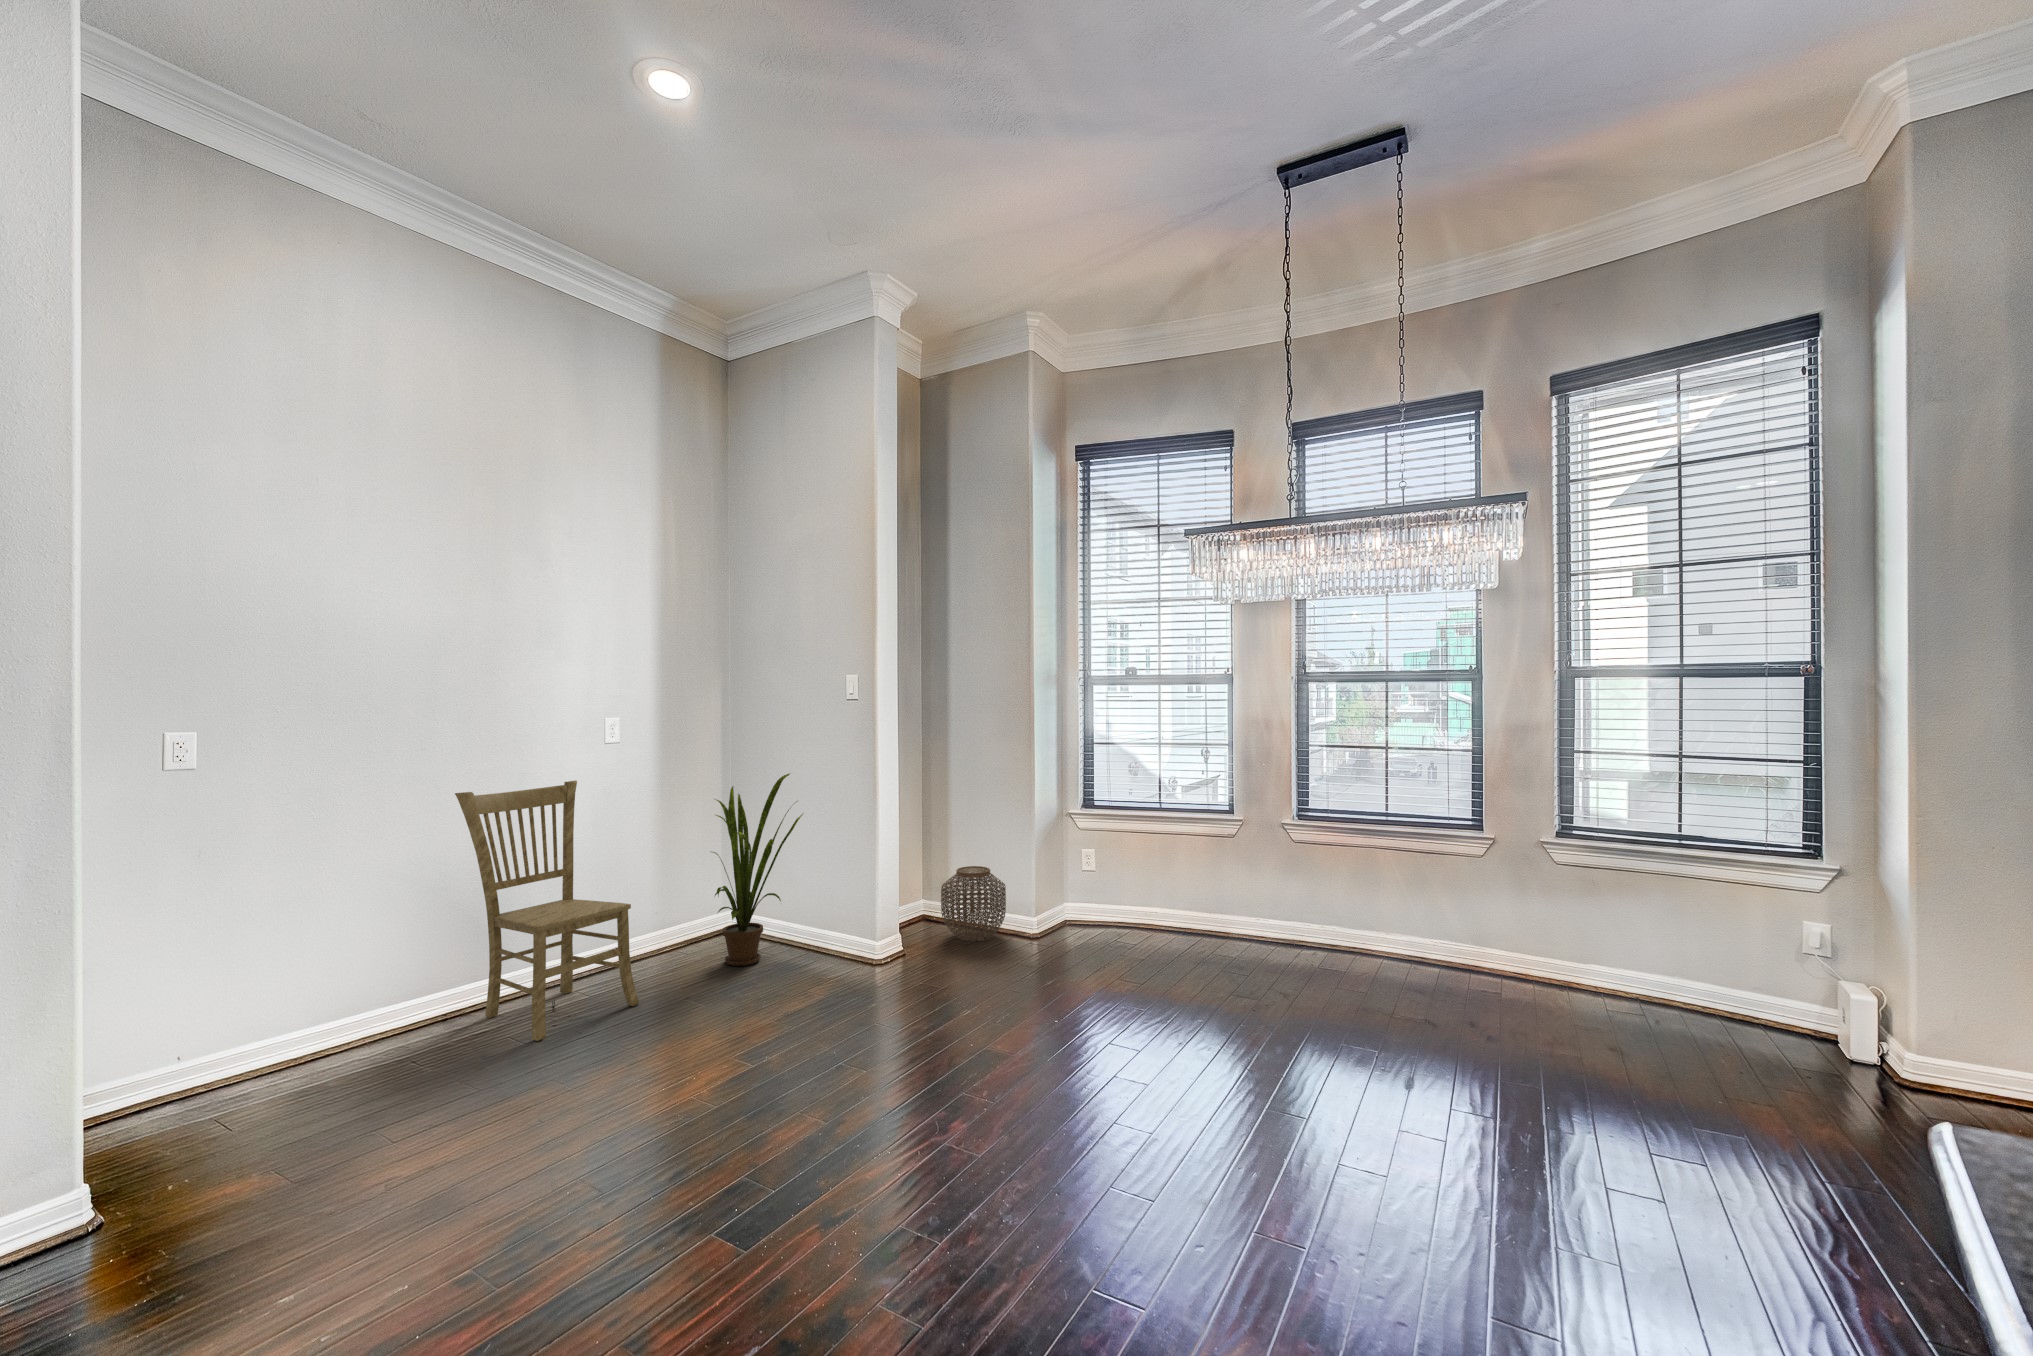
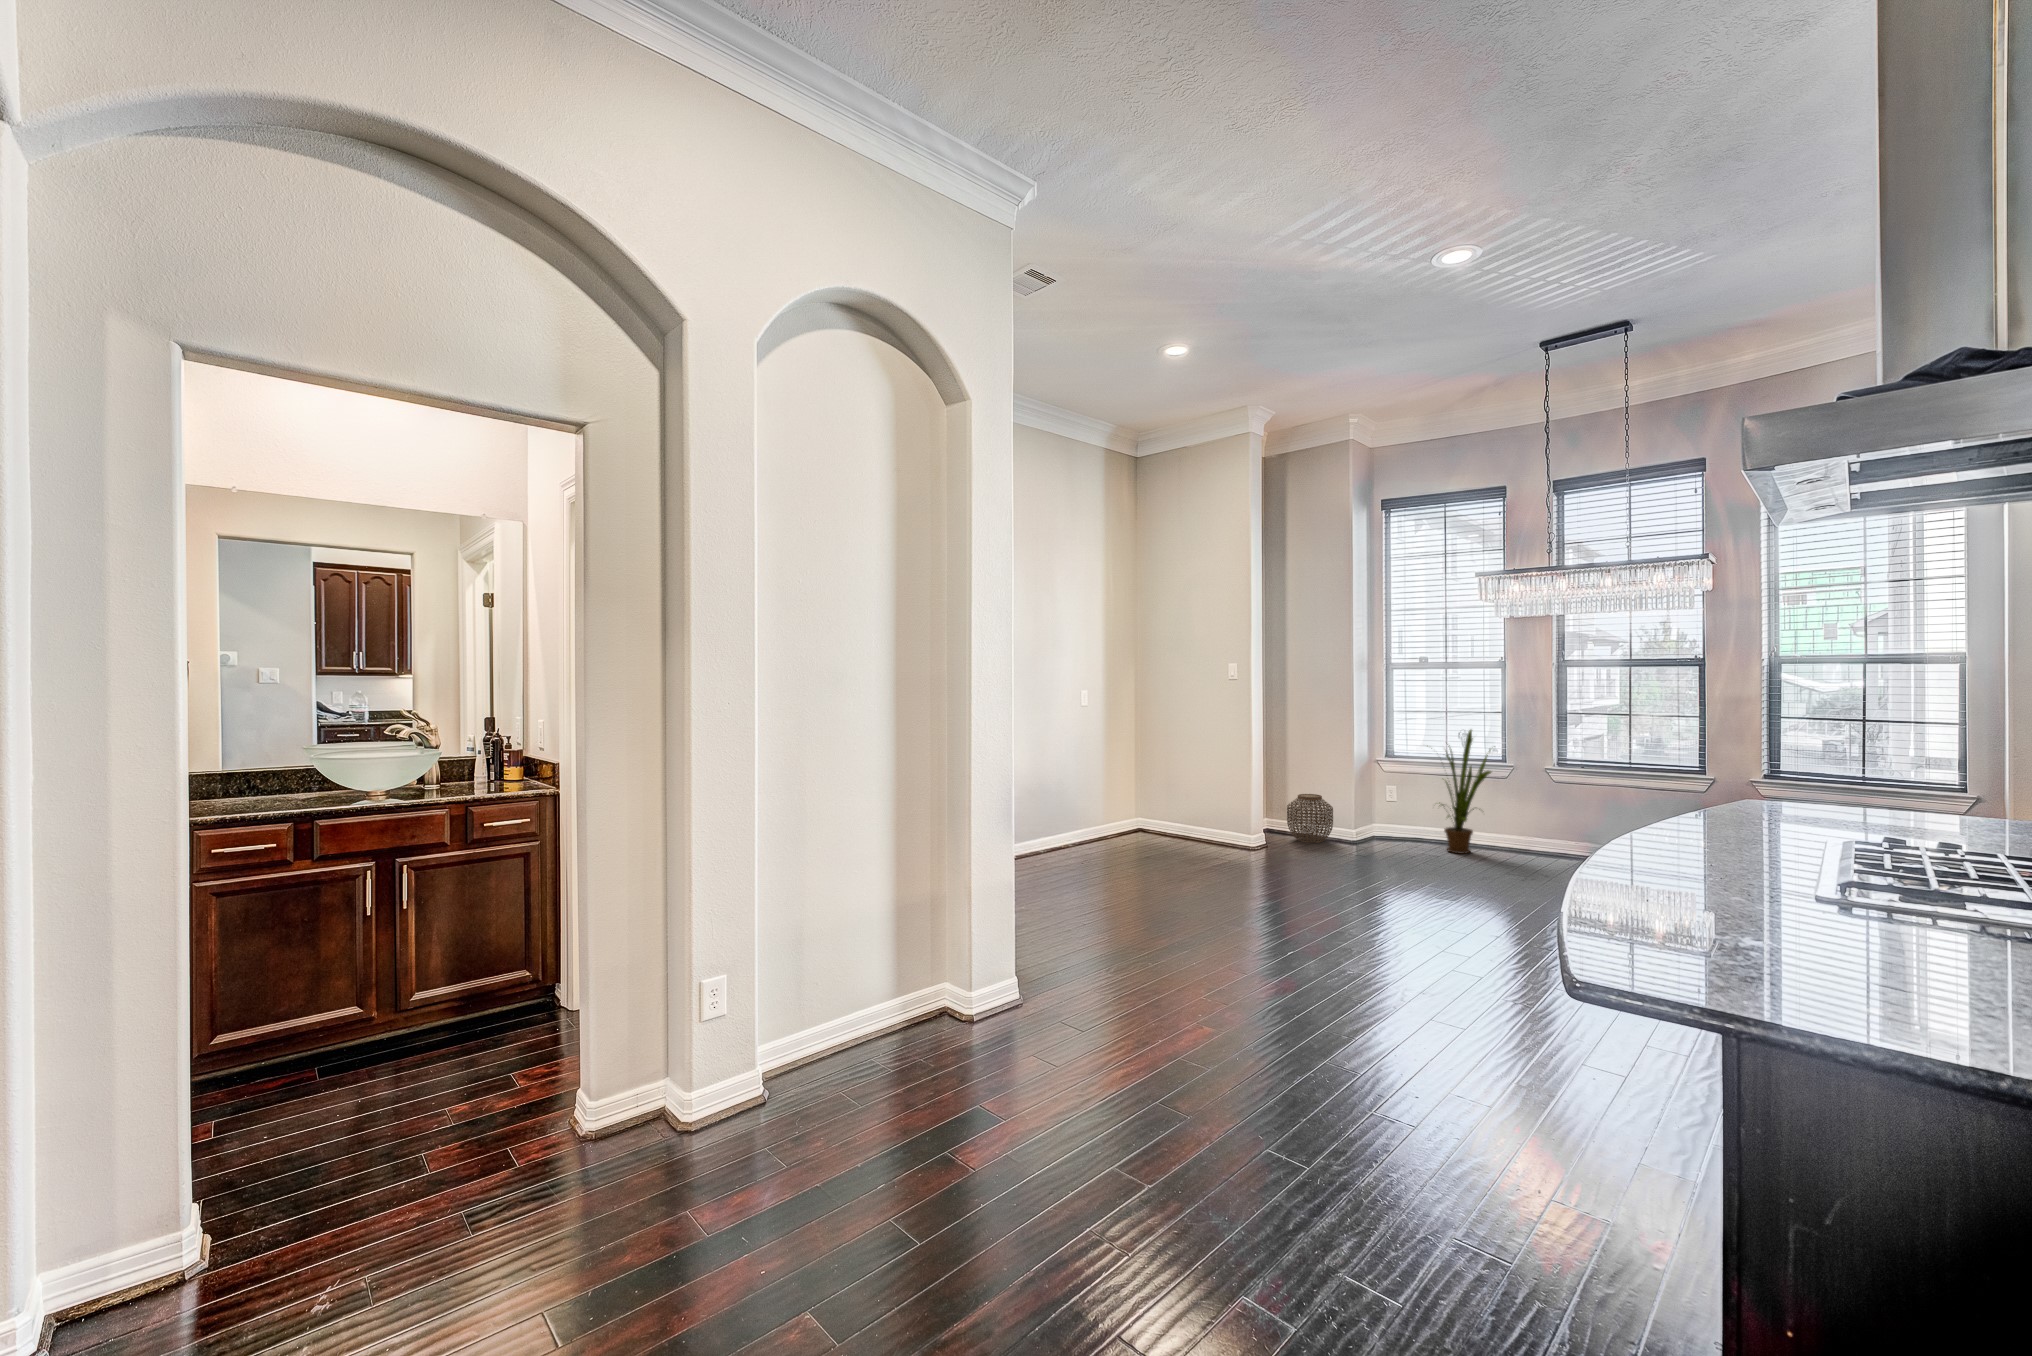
house plant: present [712,774,803,966] -> present [1441,730,1491,854]
dining chair: present [455,780,639,1041] -> none [1024,729,1122,870]

